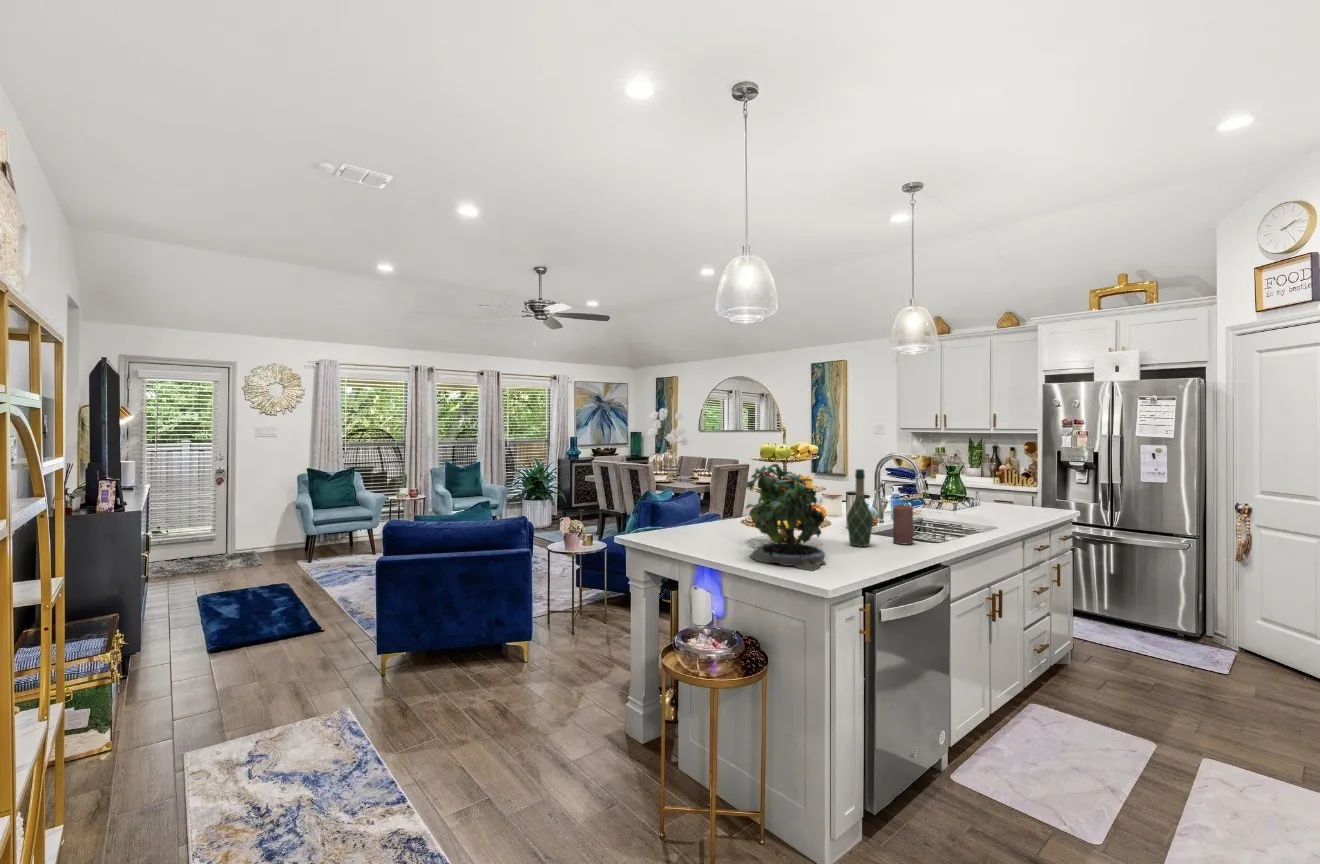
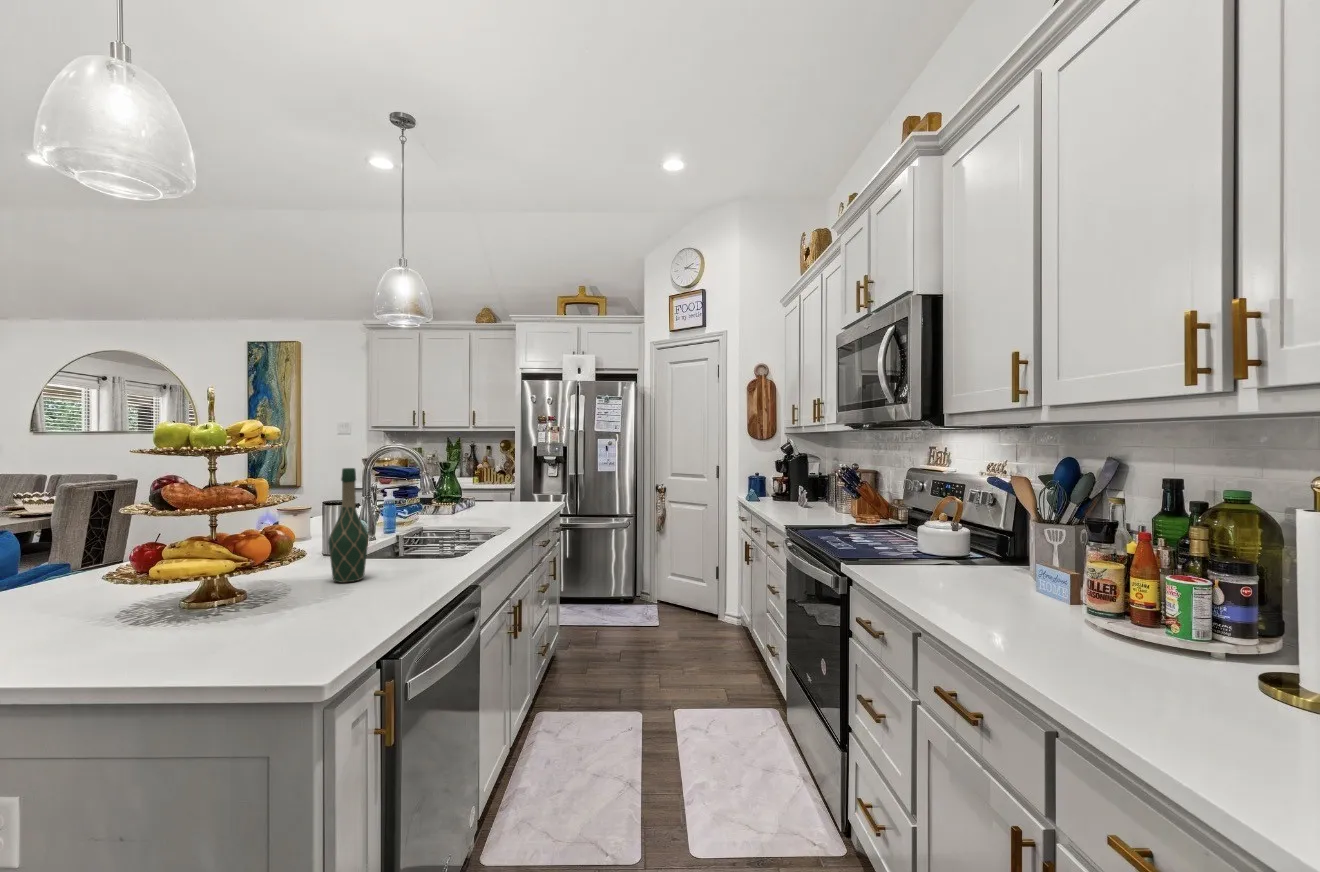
potted plant: present [746,461,825,571] -> none [129,455,304,648]
candle: present [893,505,913,544] -> none [395,514,423,569]

